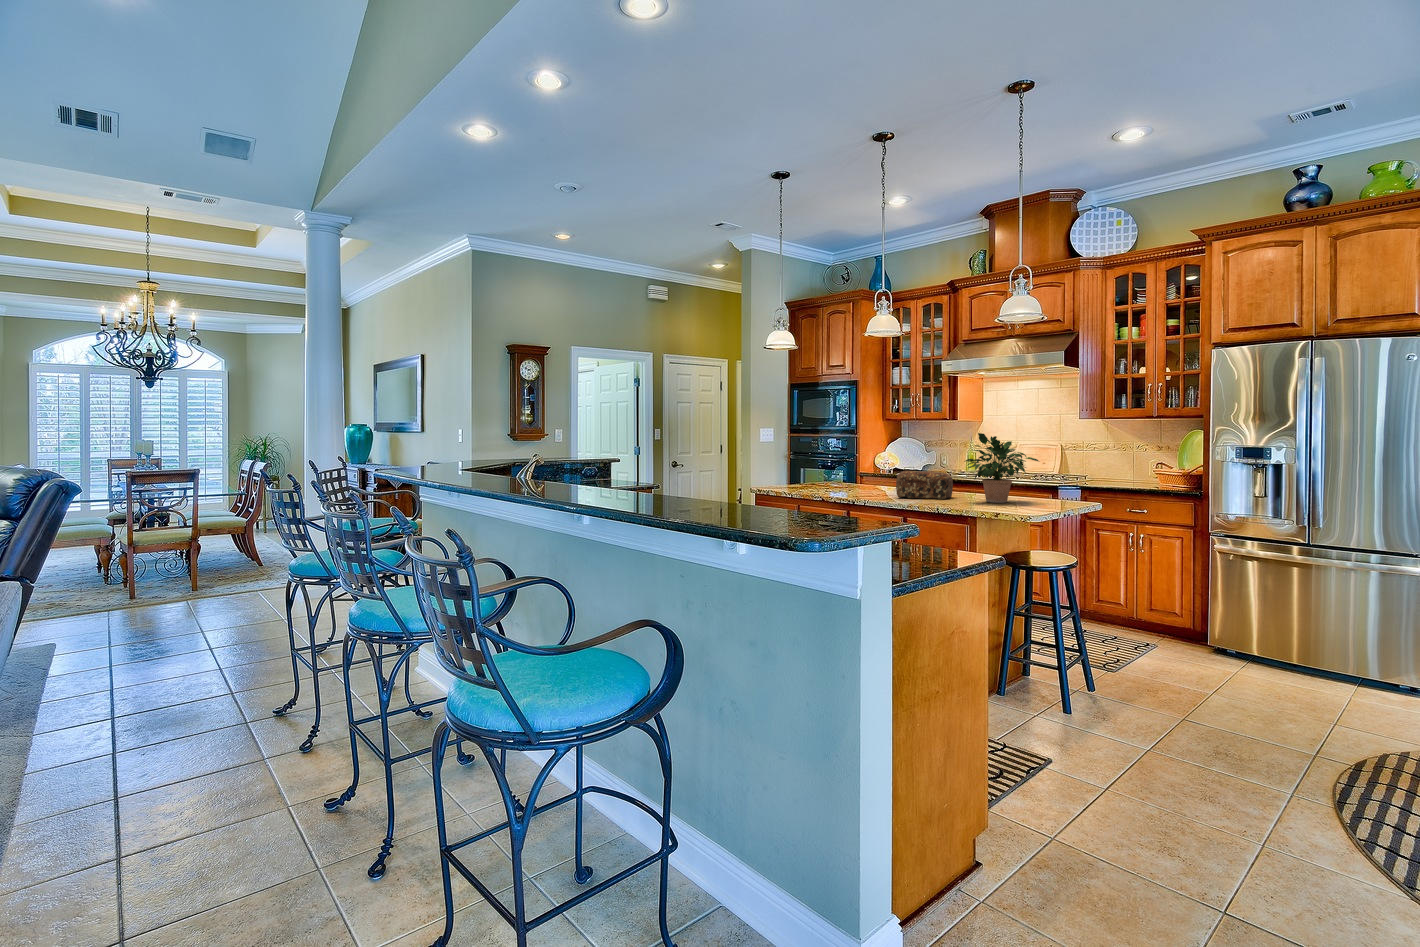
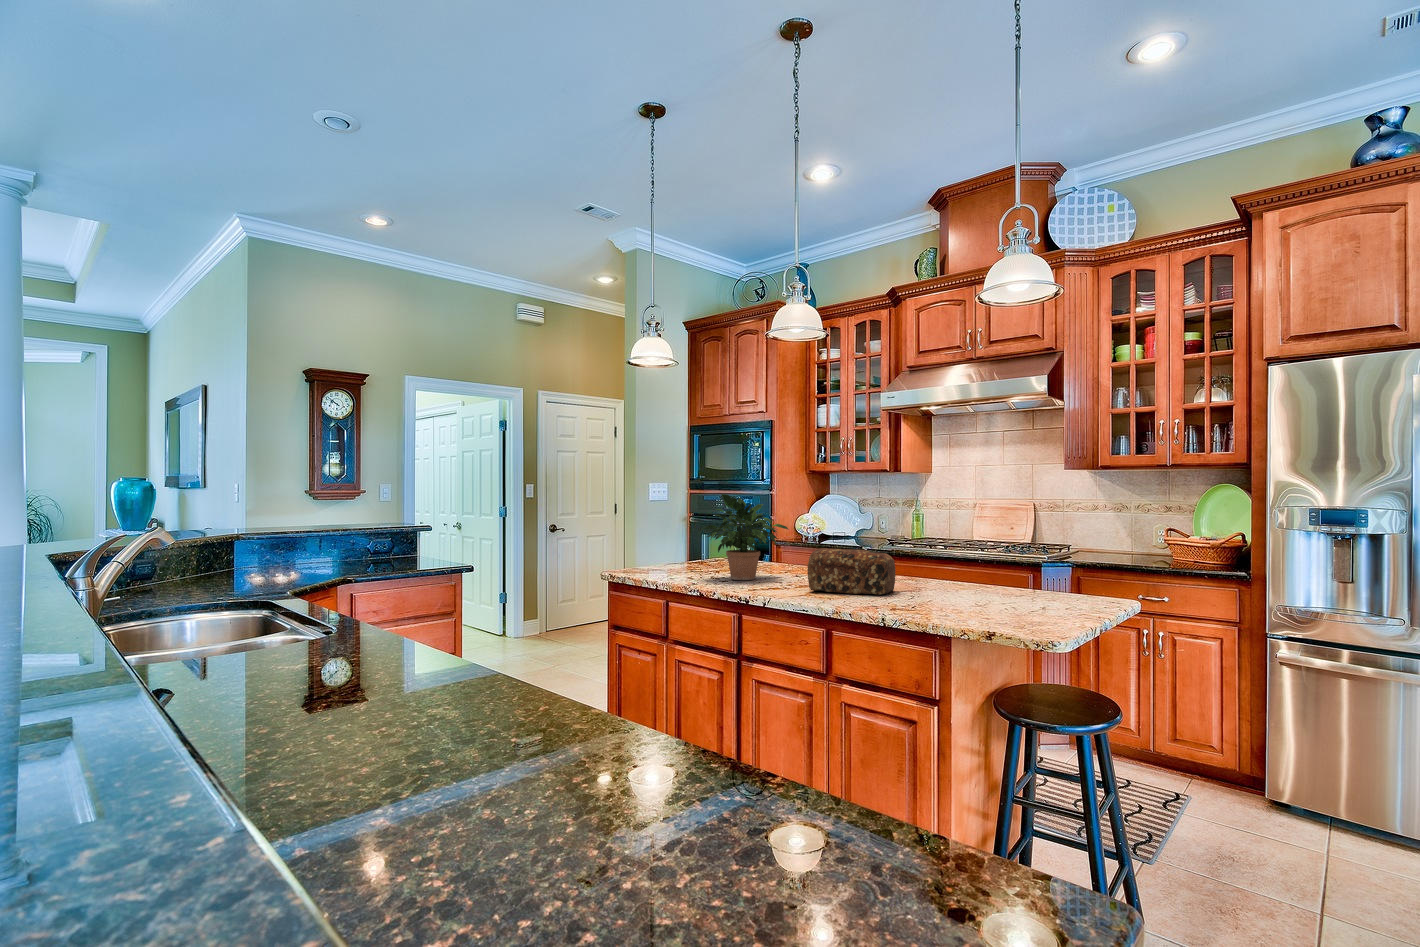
potted plant: present [964,433,1038,503] -> present [704,494,788,580]

